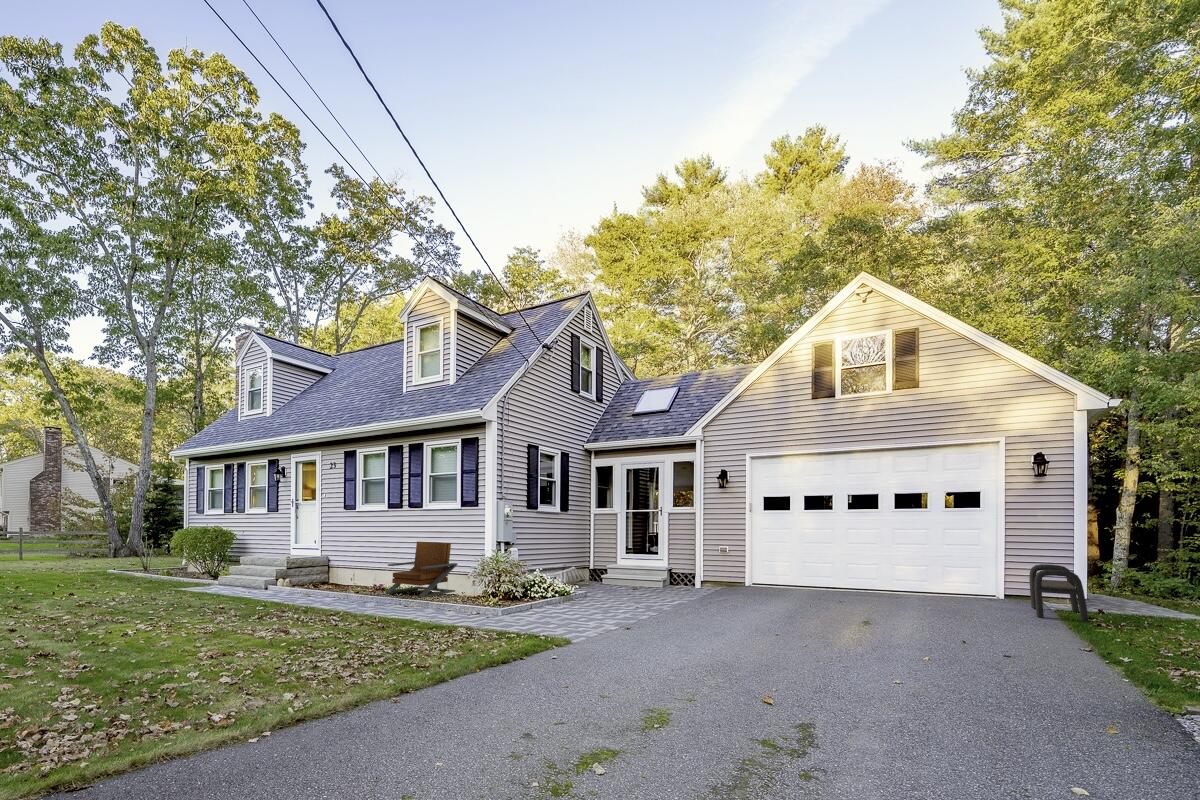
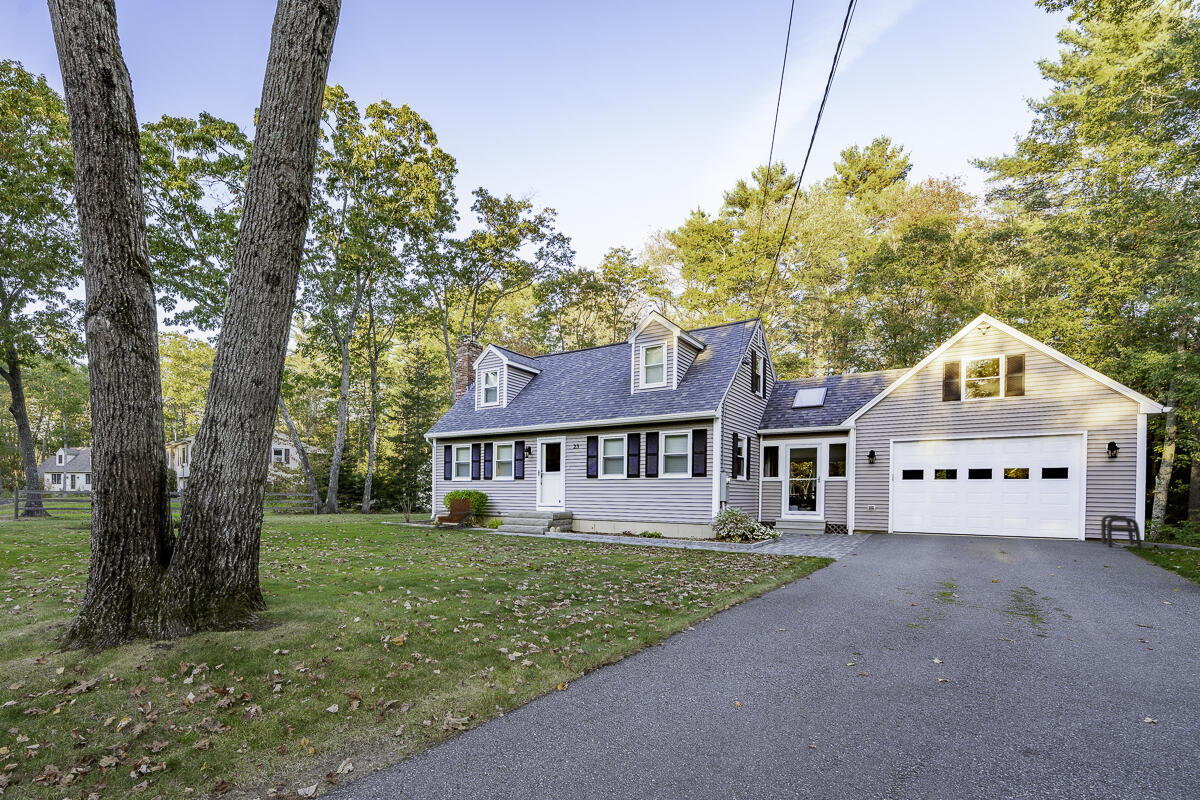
lounge chair: present [386,541,458,597] -> present [434,499,475,530]

